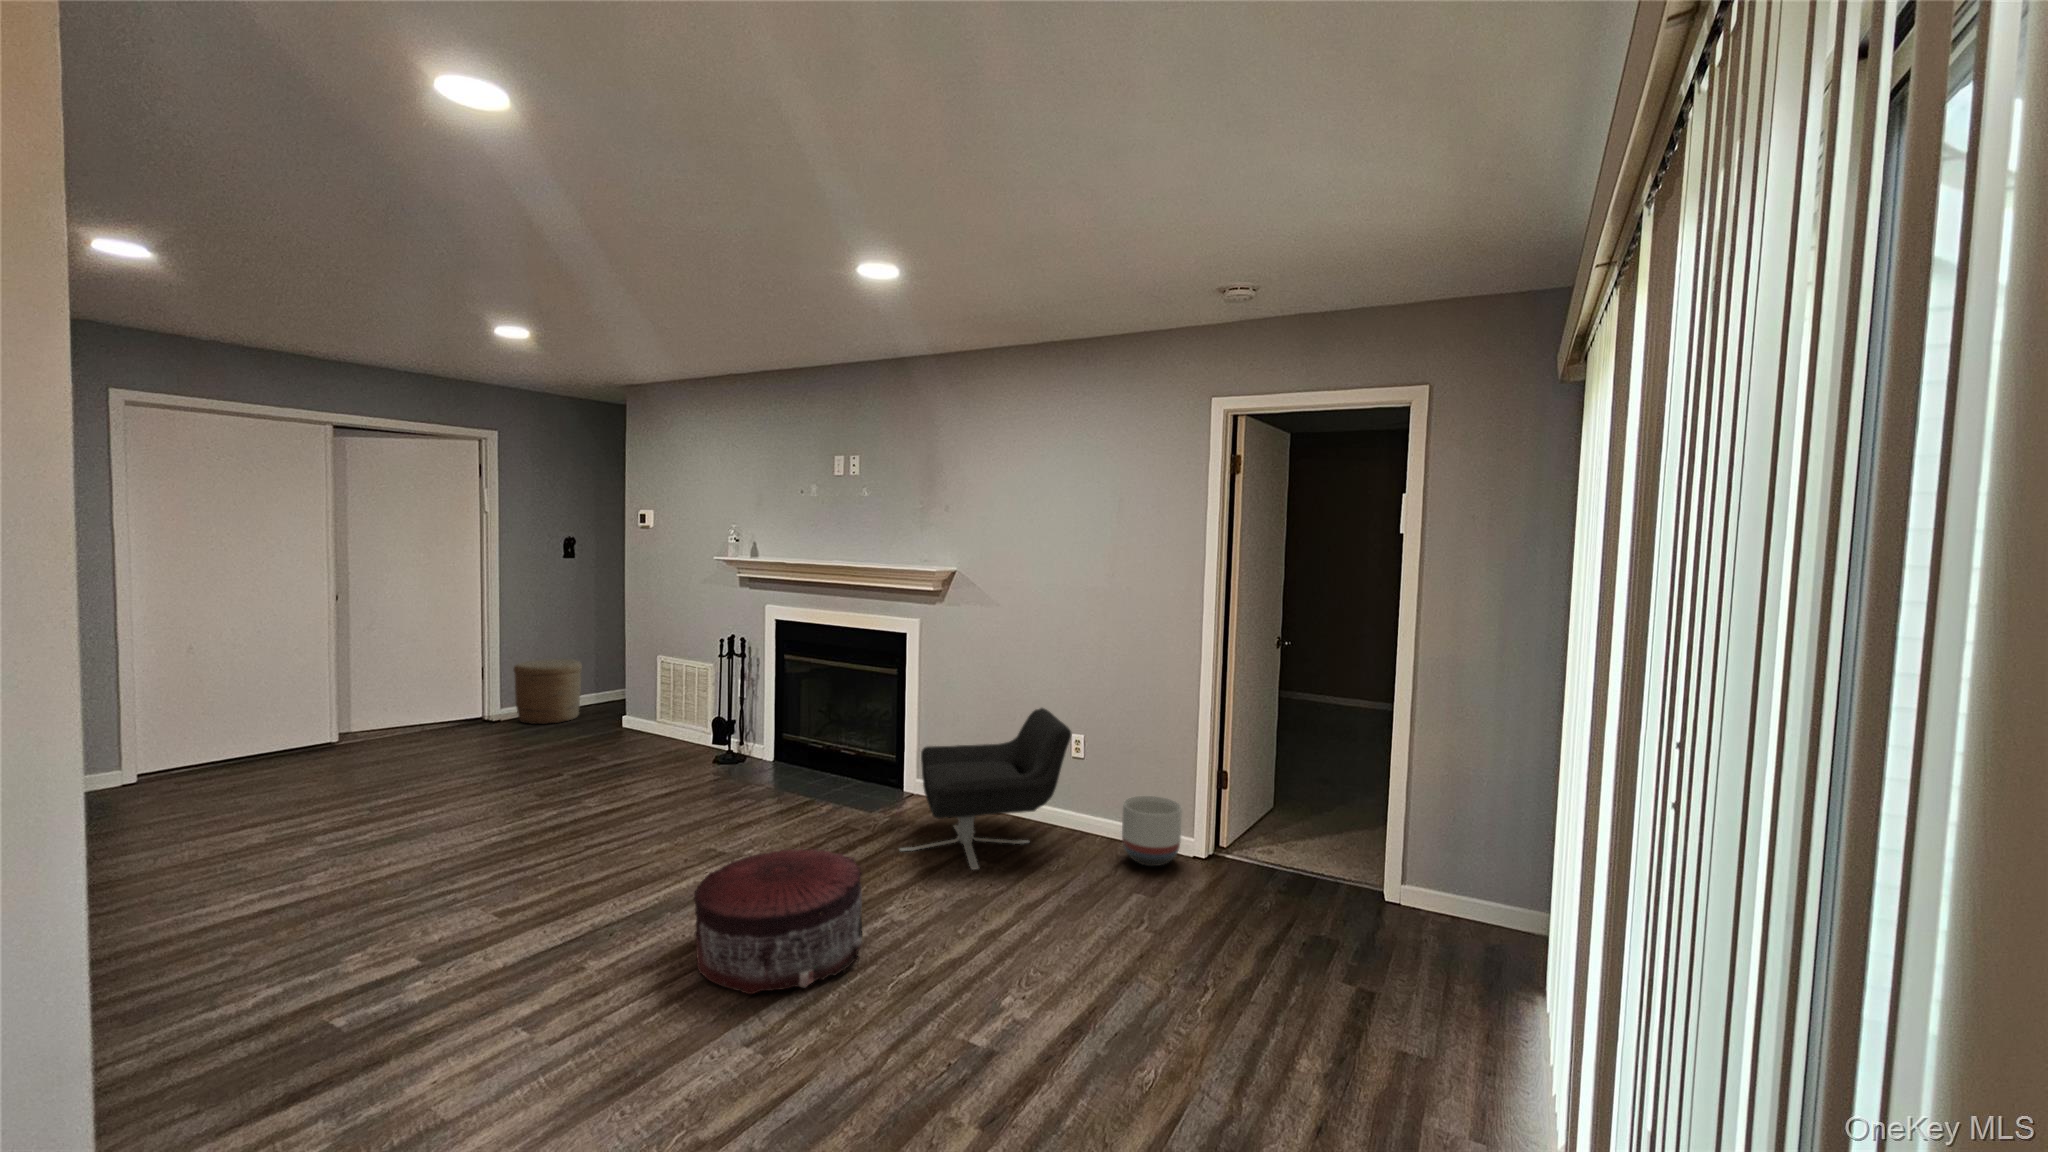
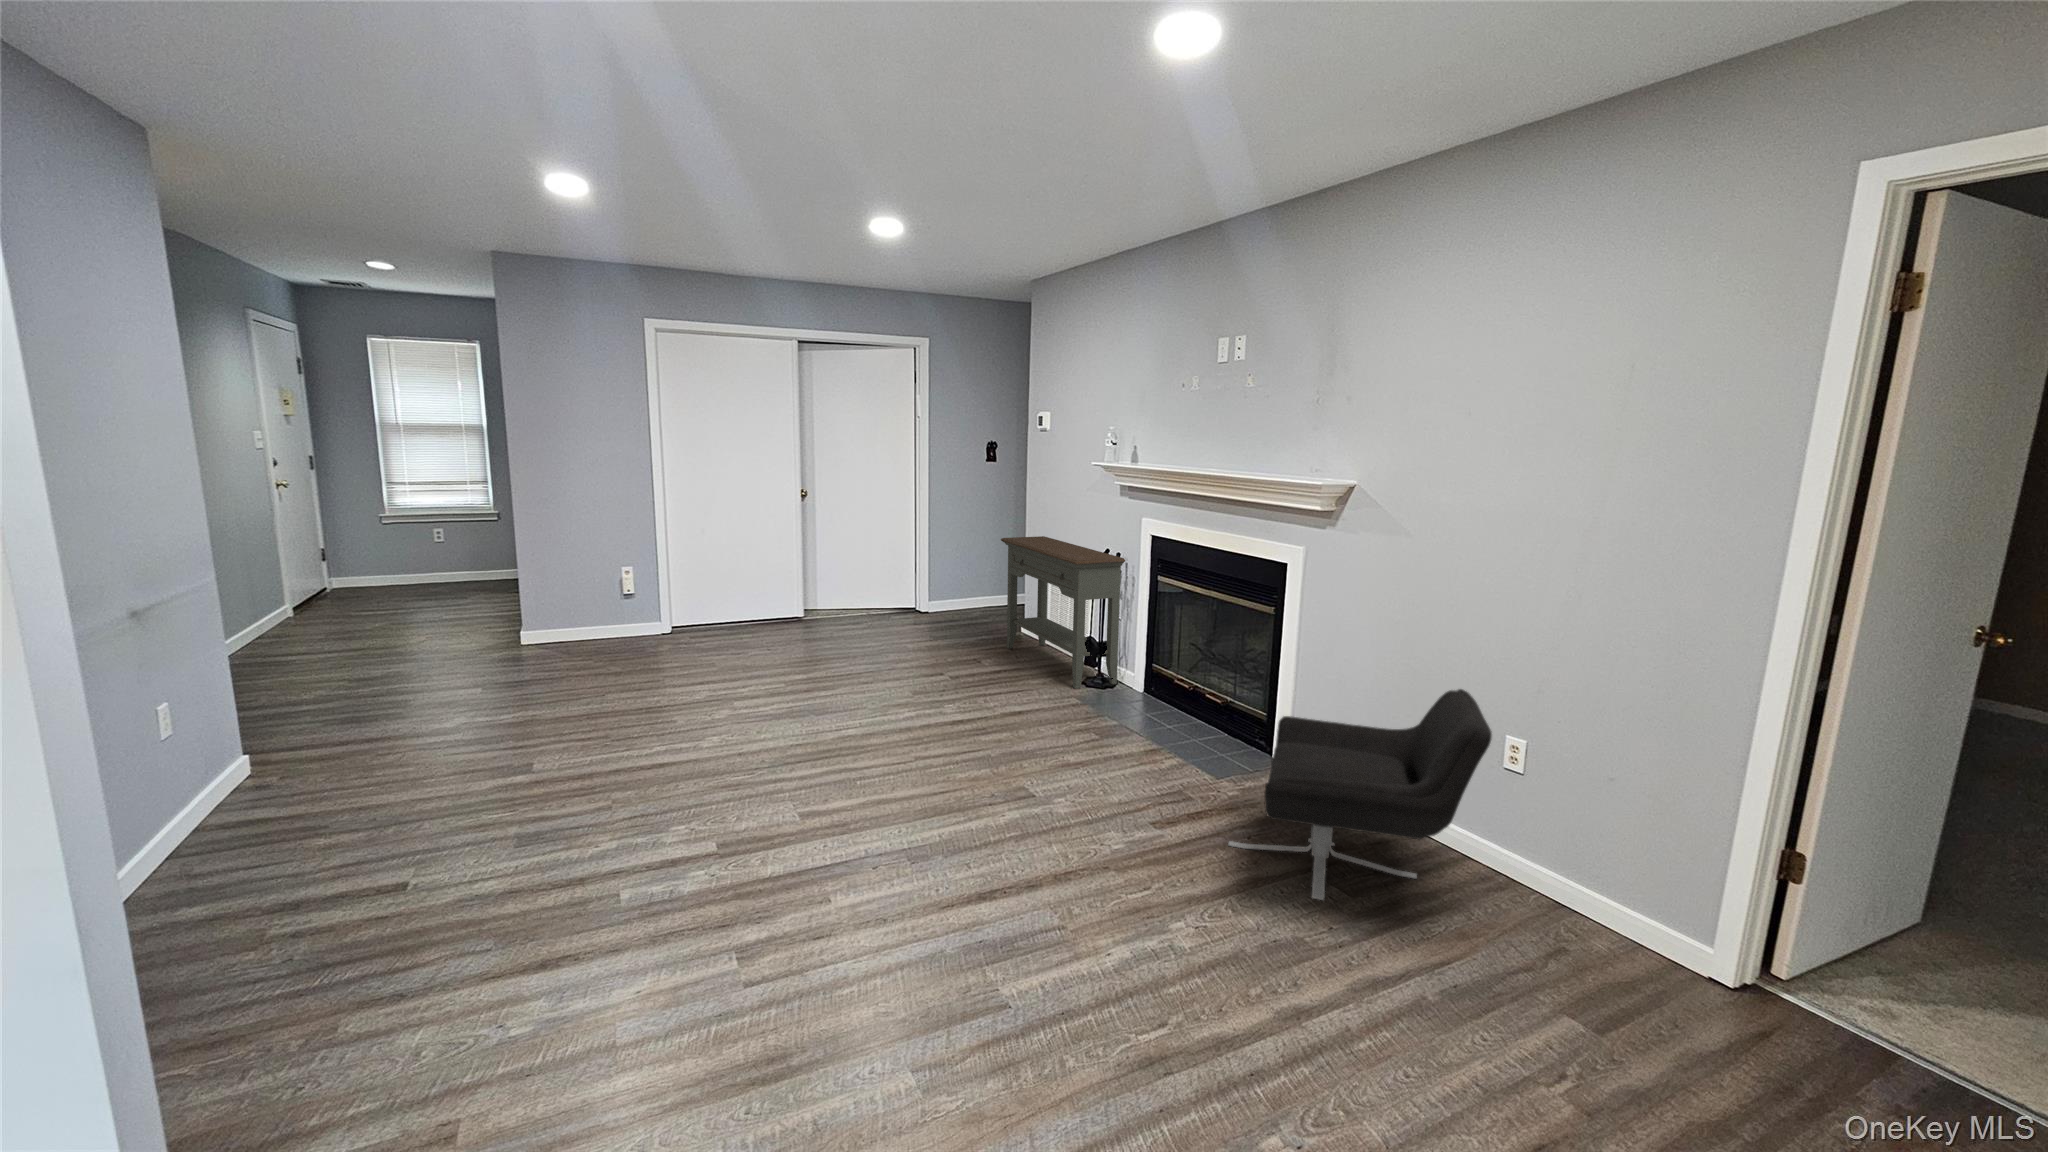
console table: none [609,628,751,764] -> present [1001,536,1125,689]
woven basket: present [513,659,582,724] -> none [933,561,991,624]
planter: present [1122,796,1182,866] -> none [1568,856,1691,980]
pouf: present [693,848,863,994] -> none [919,818,1122,1008]

